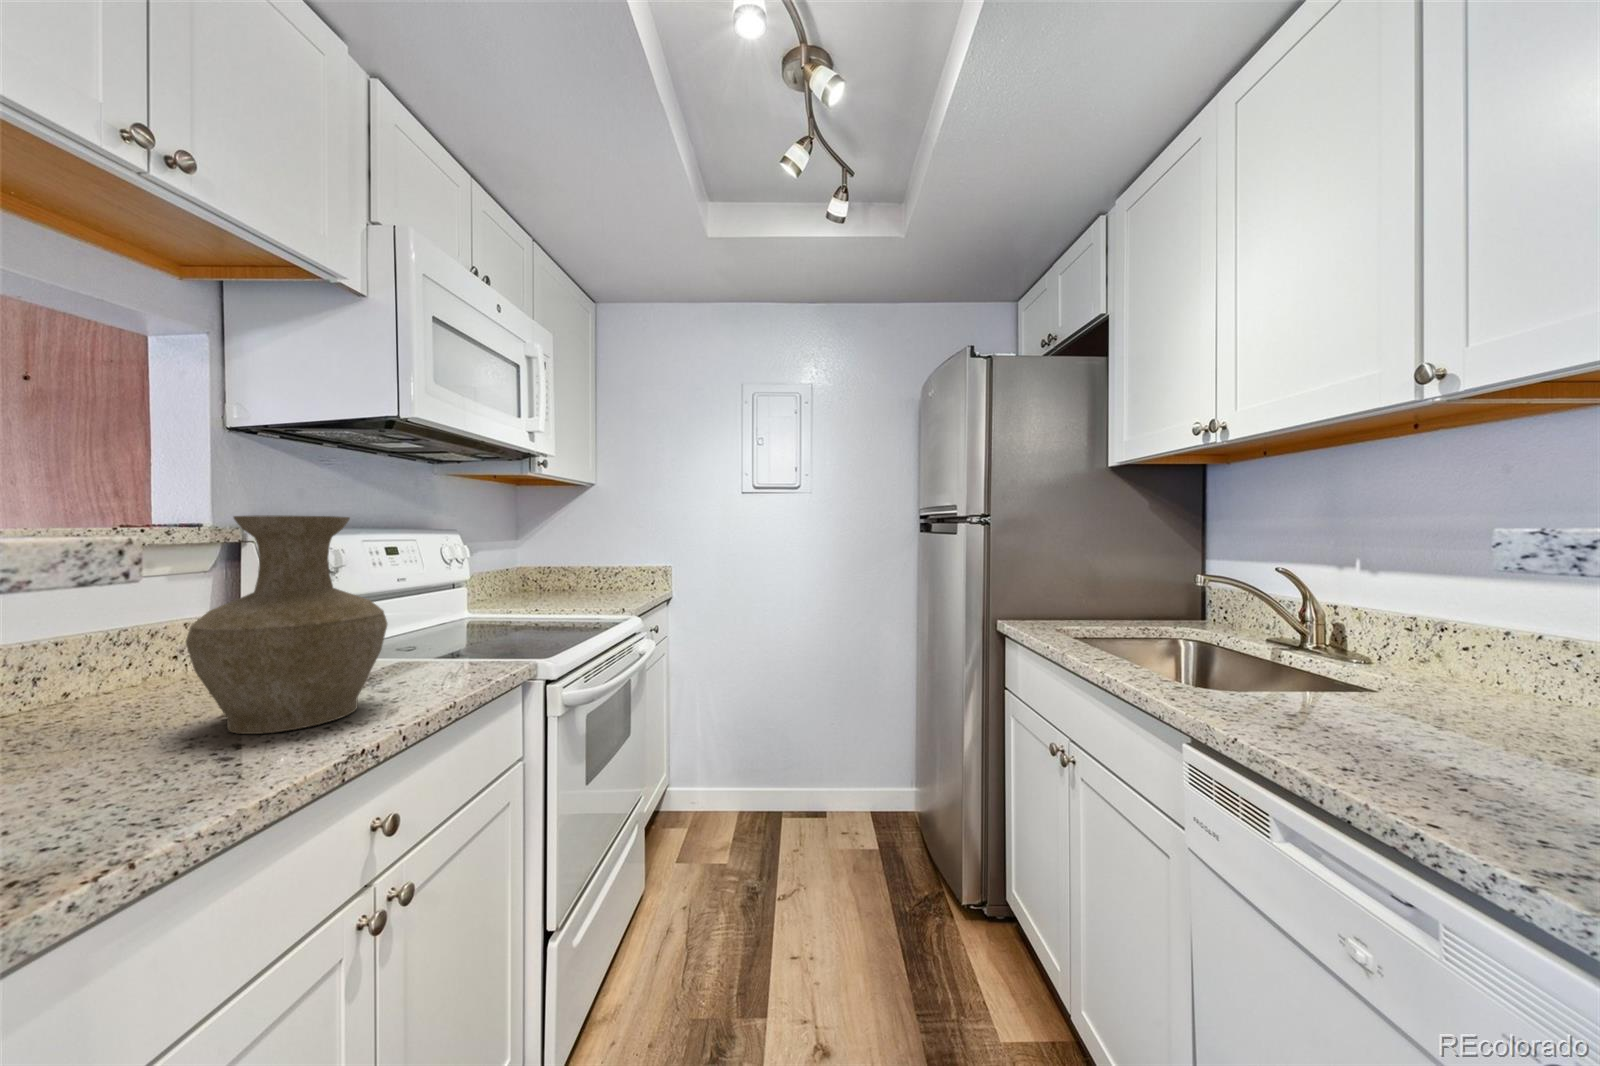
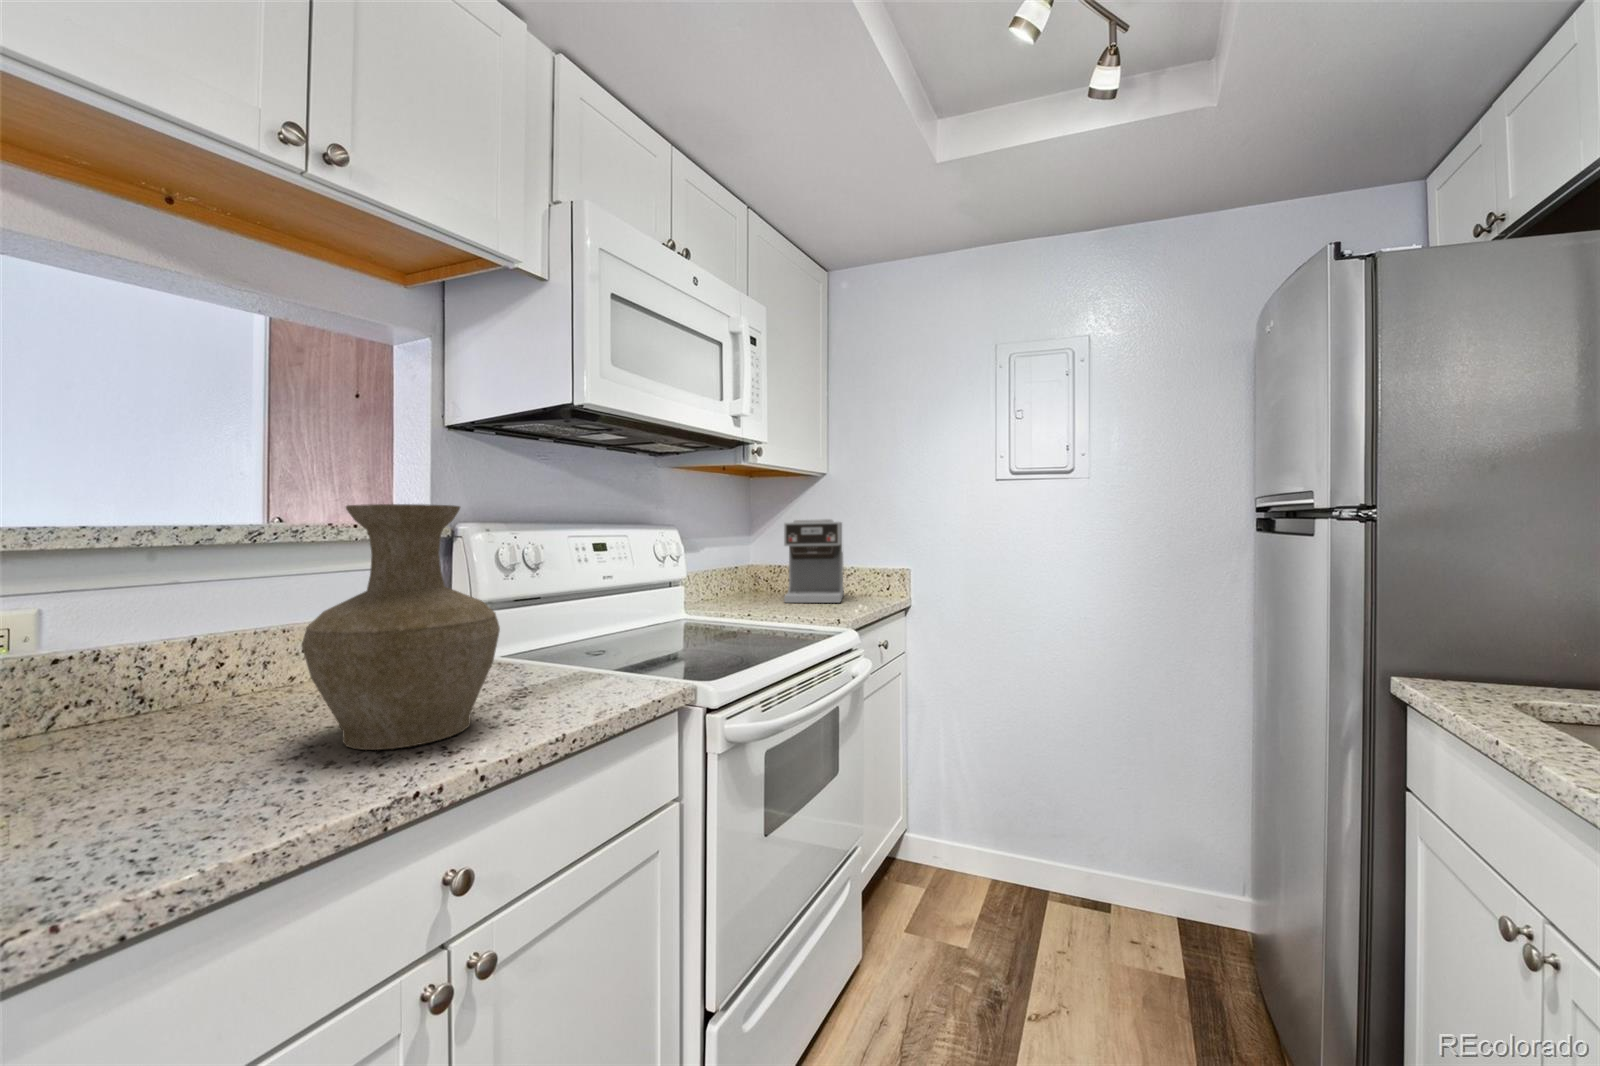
coffee maker: none [560,528,612,600] -> present [784,519,844,603]

